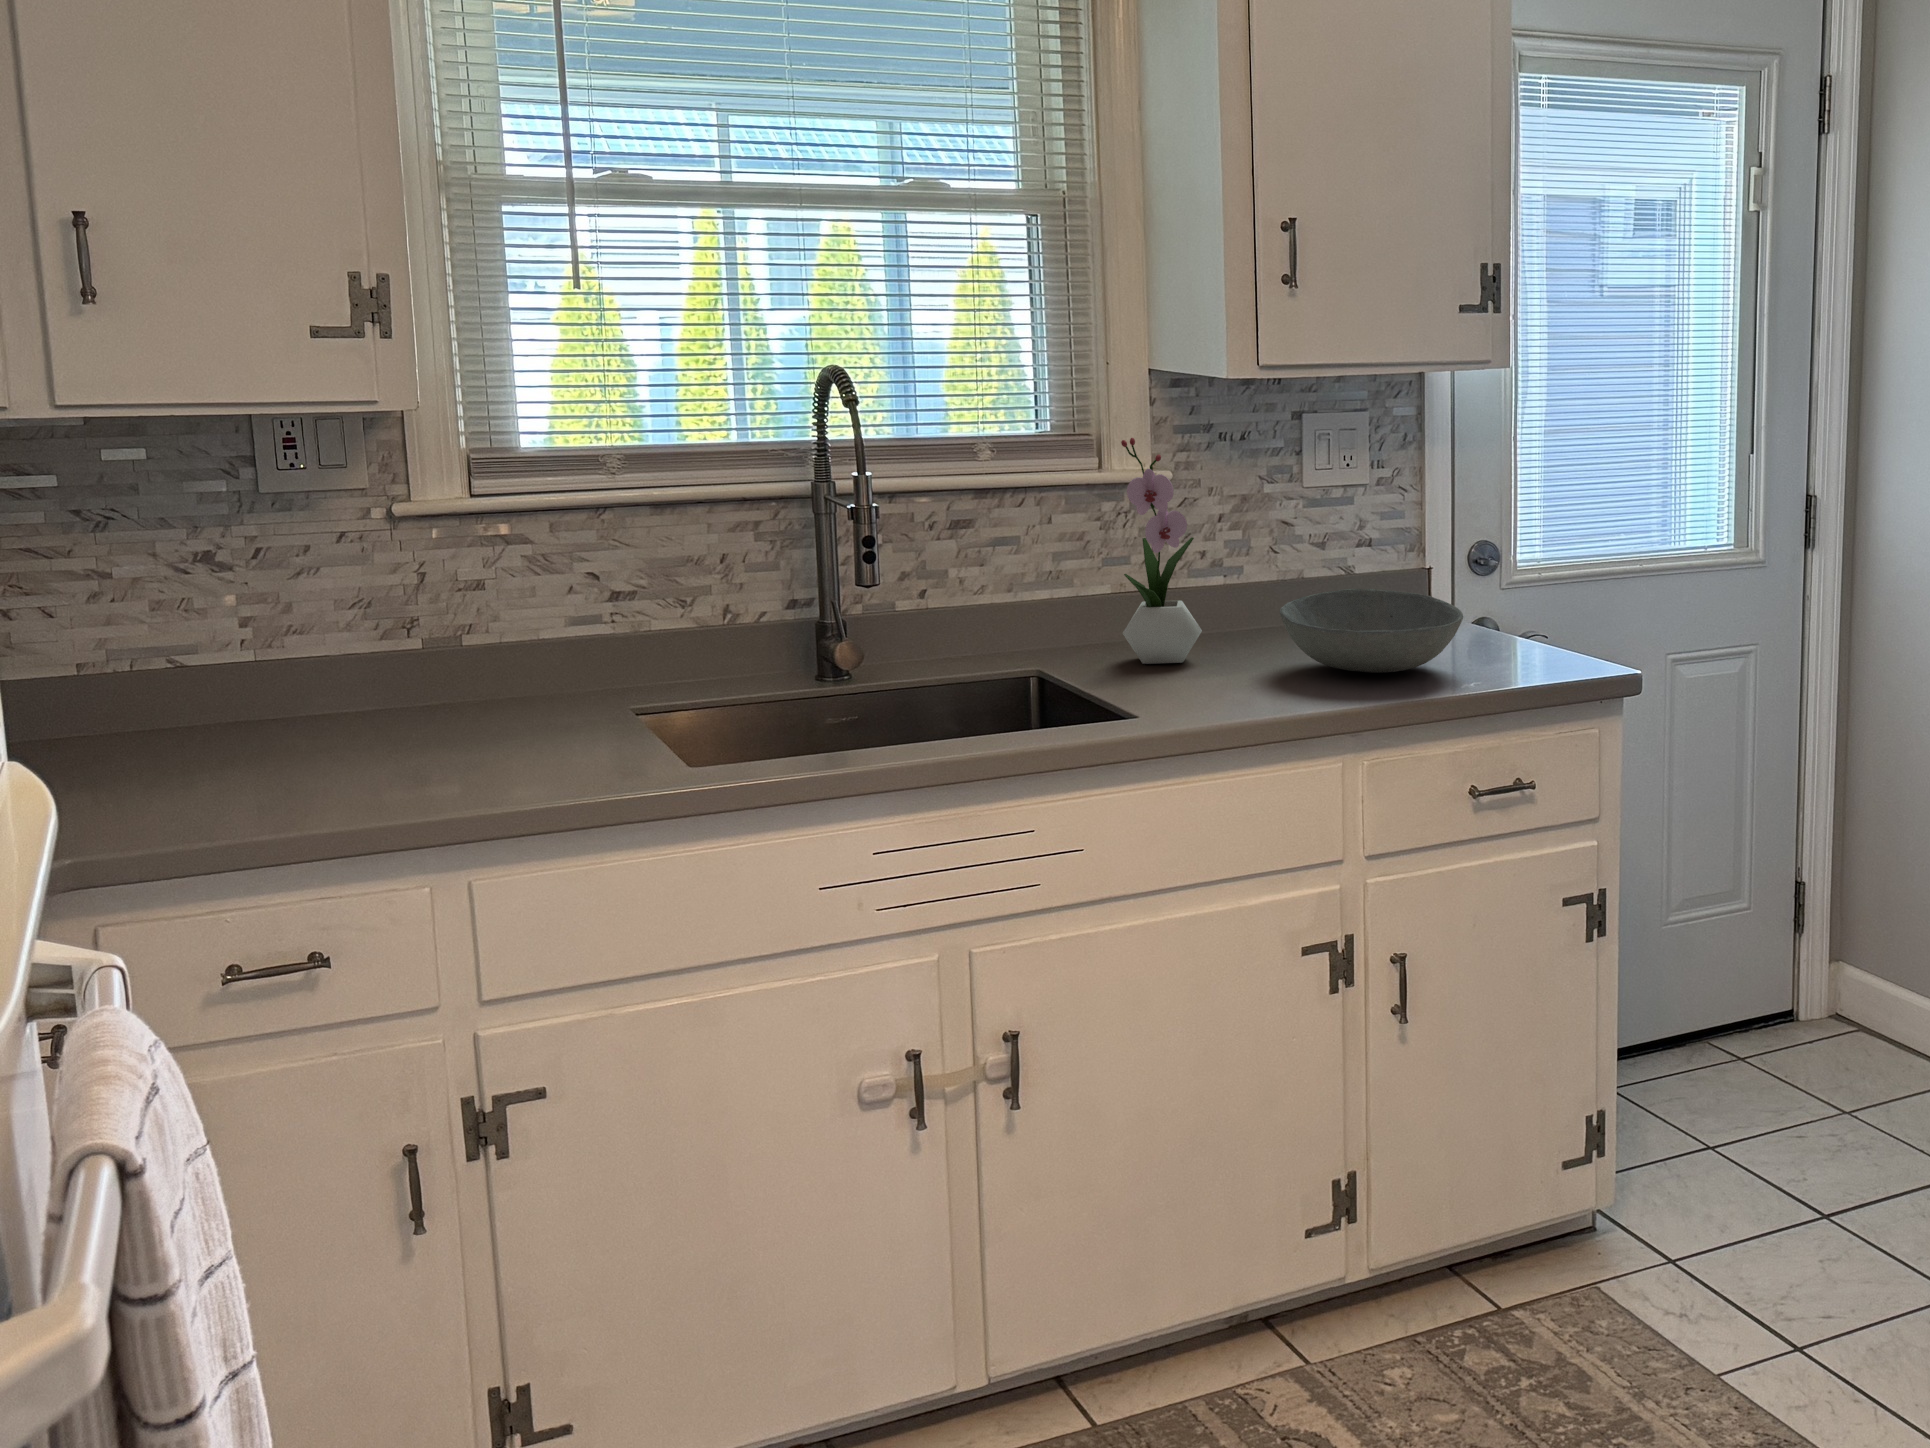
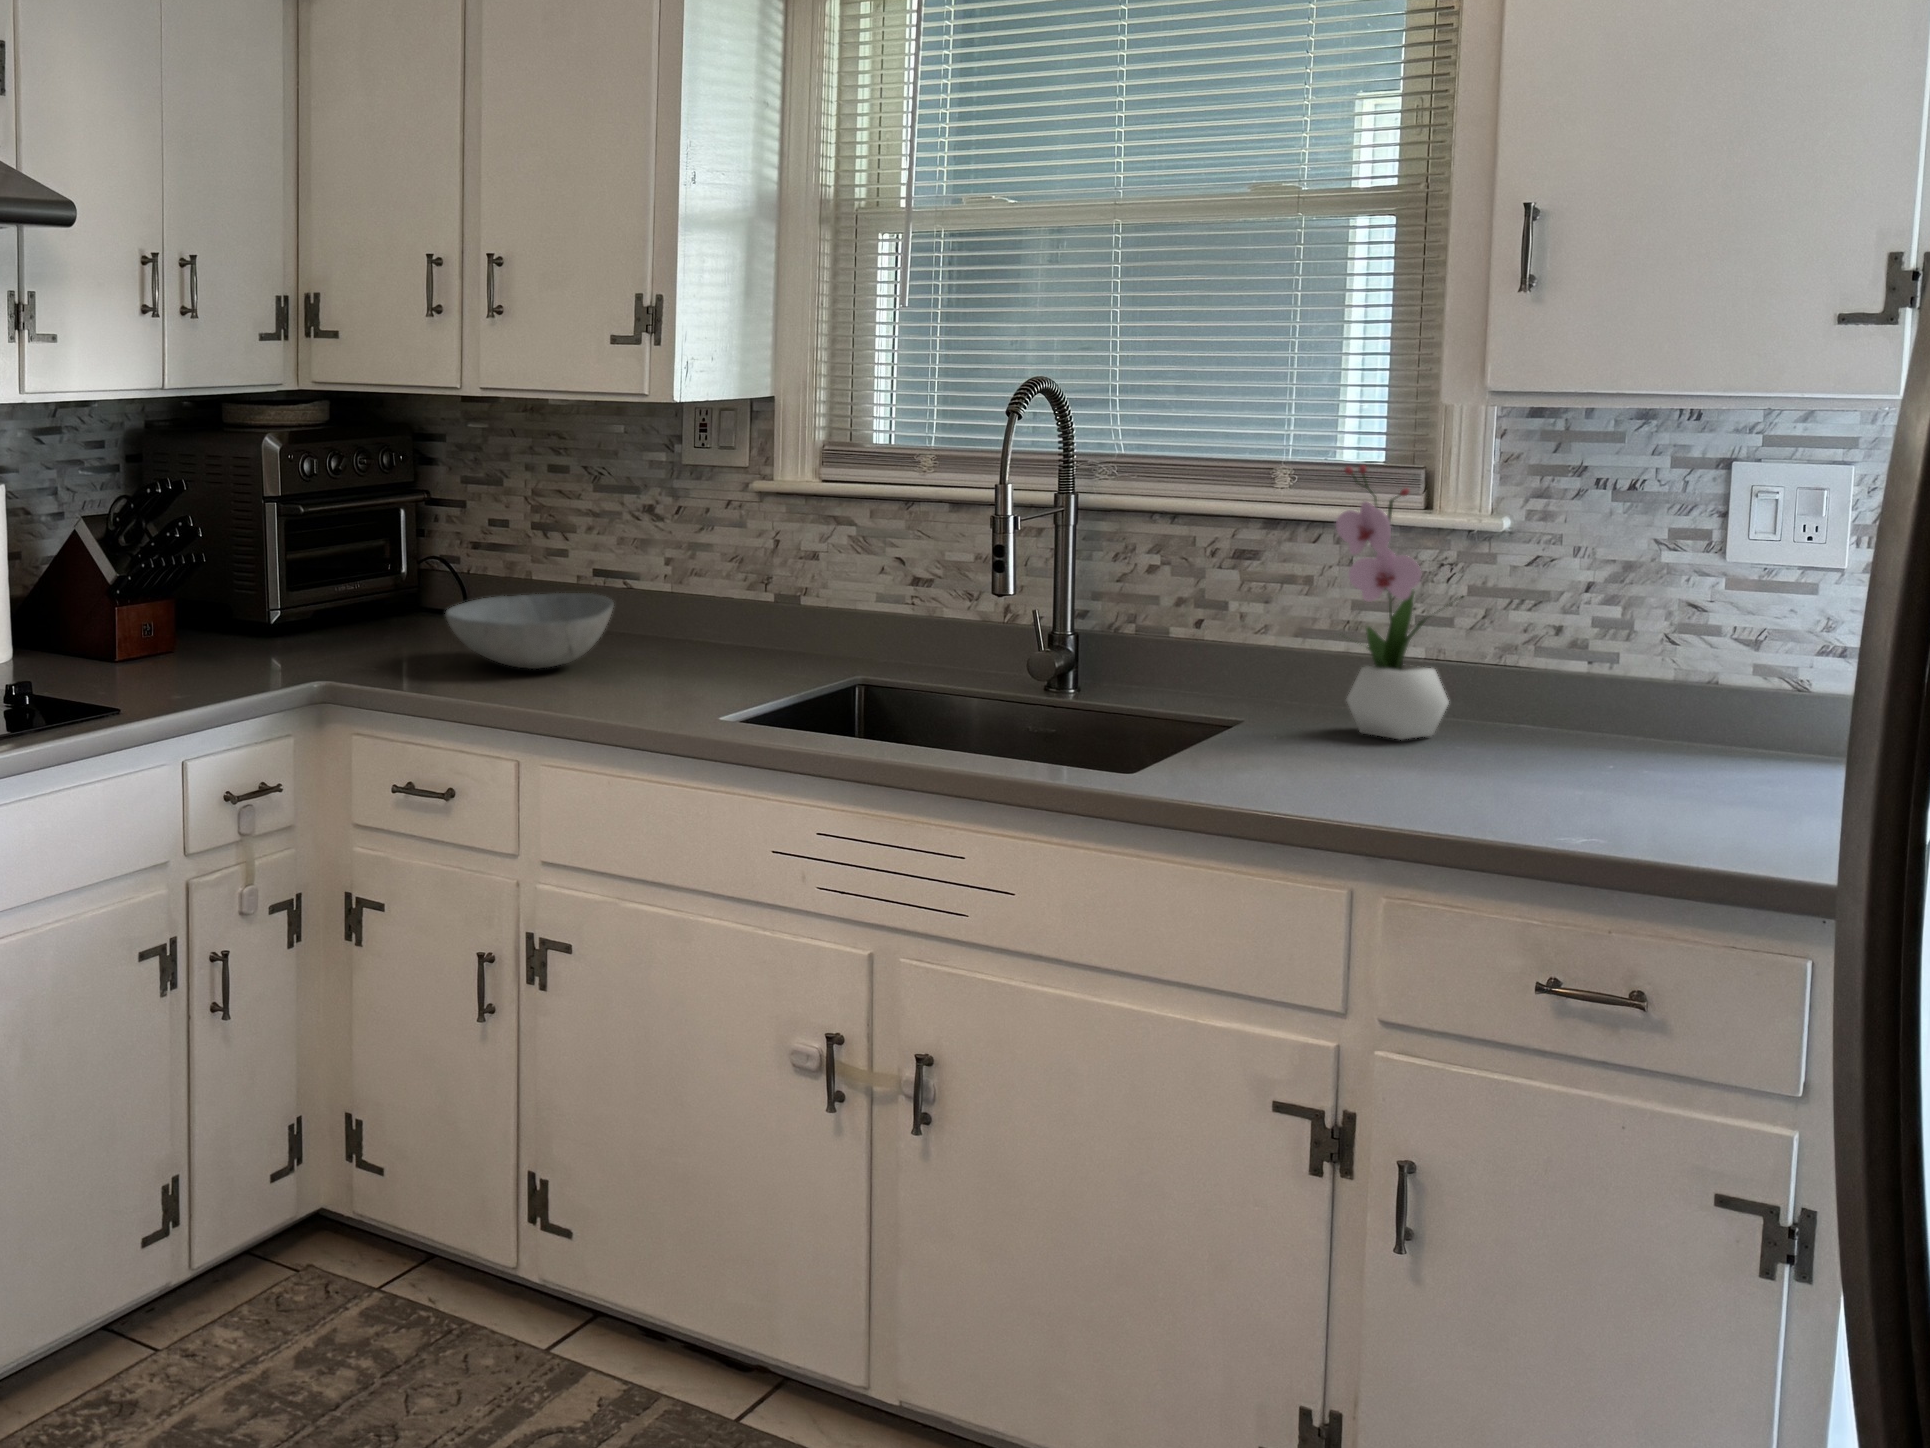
bowl: present [1280,589,1463,673] -> present [446,593,614,669]

